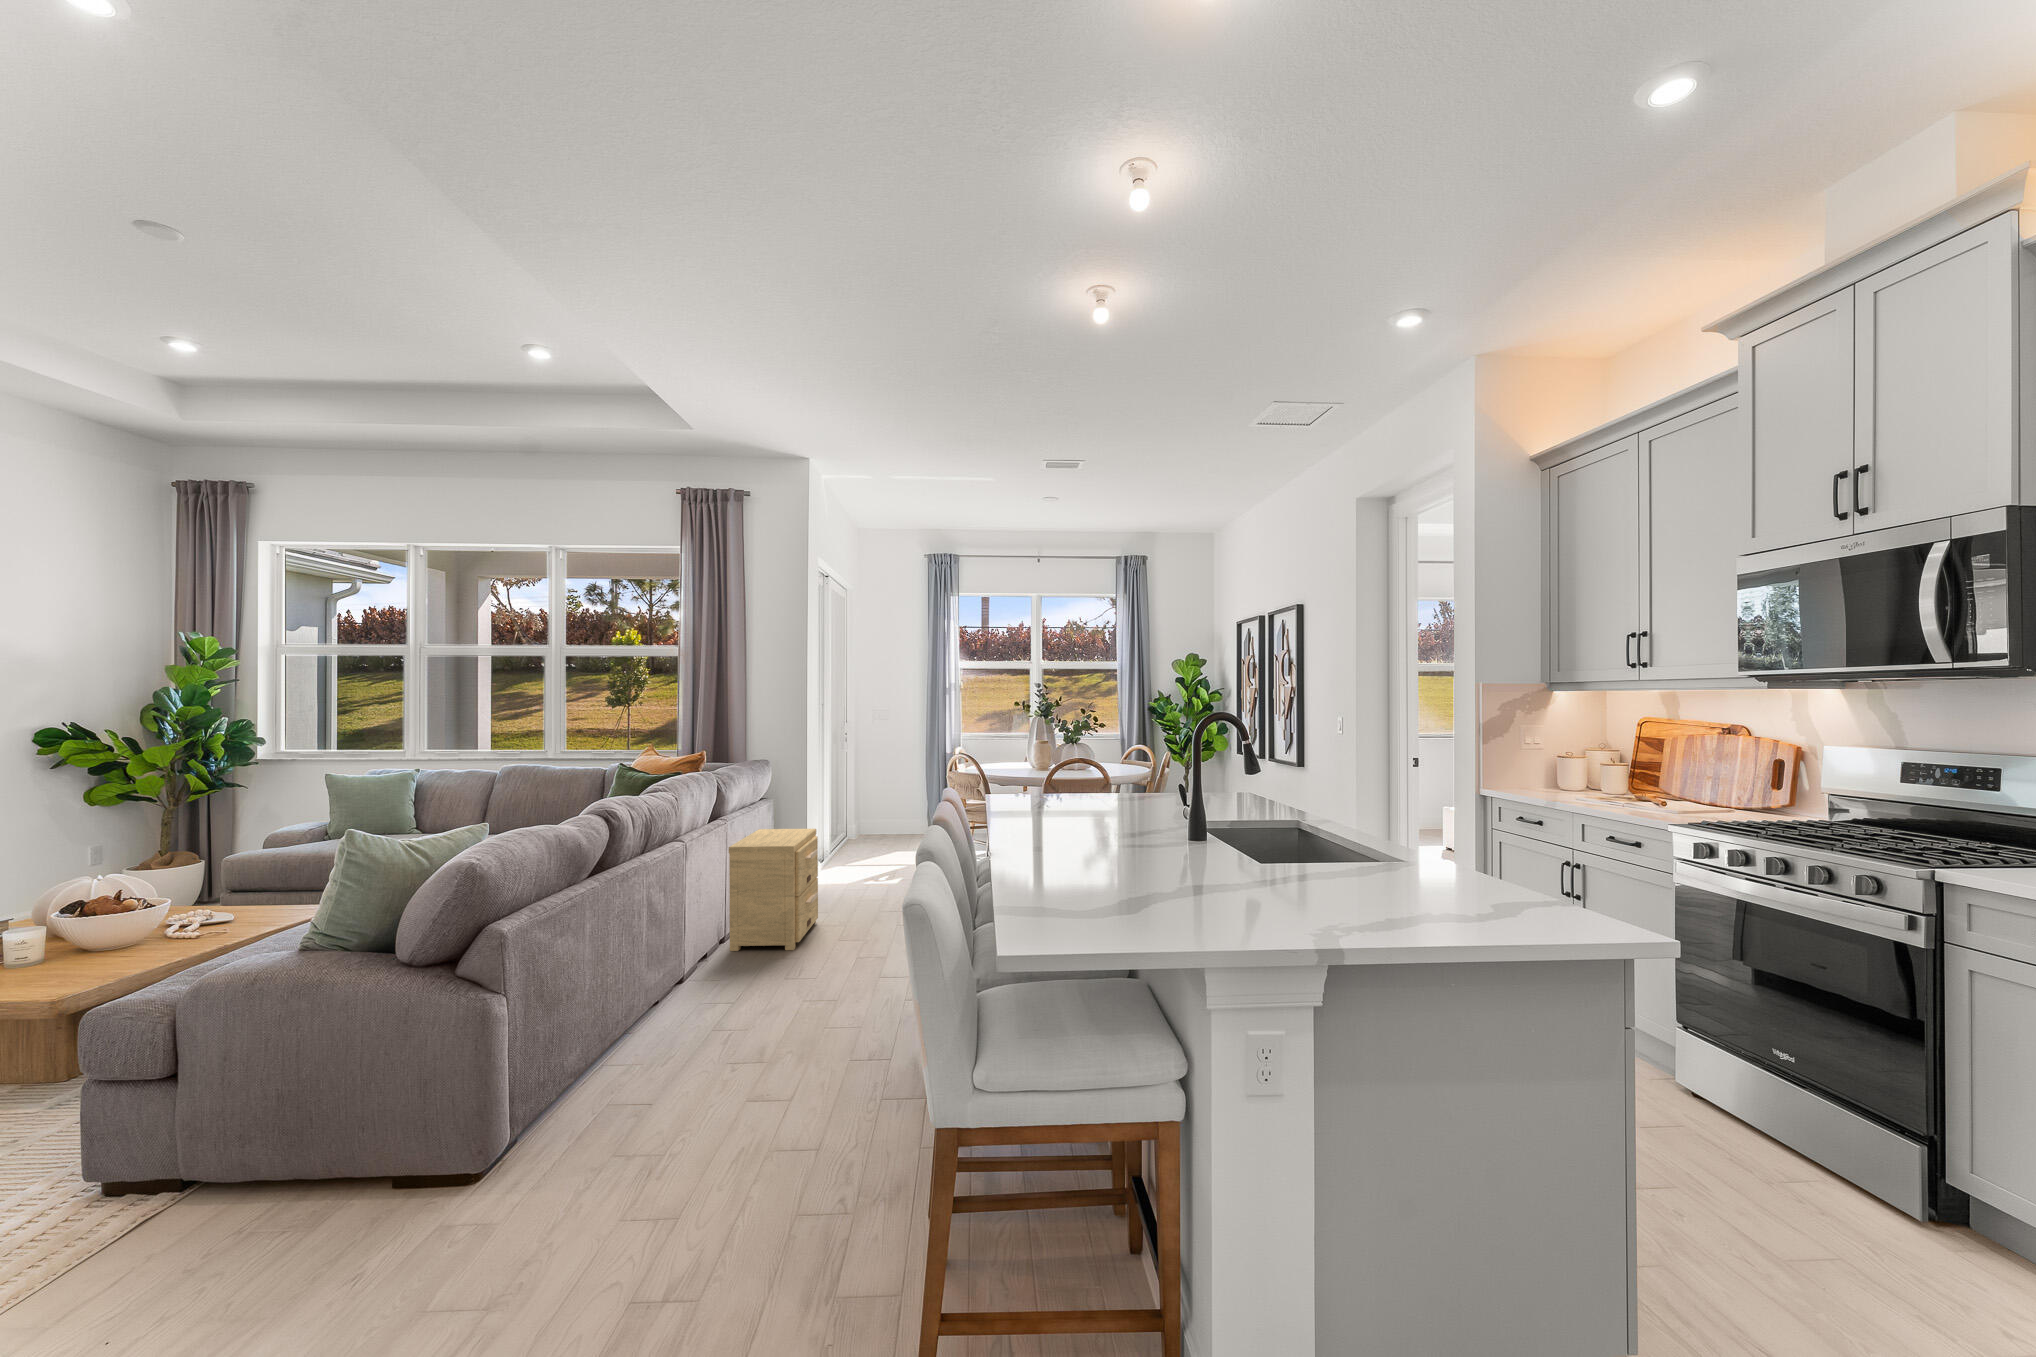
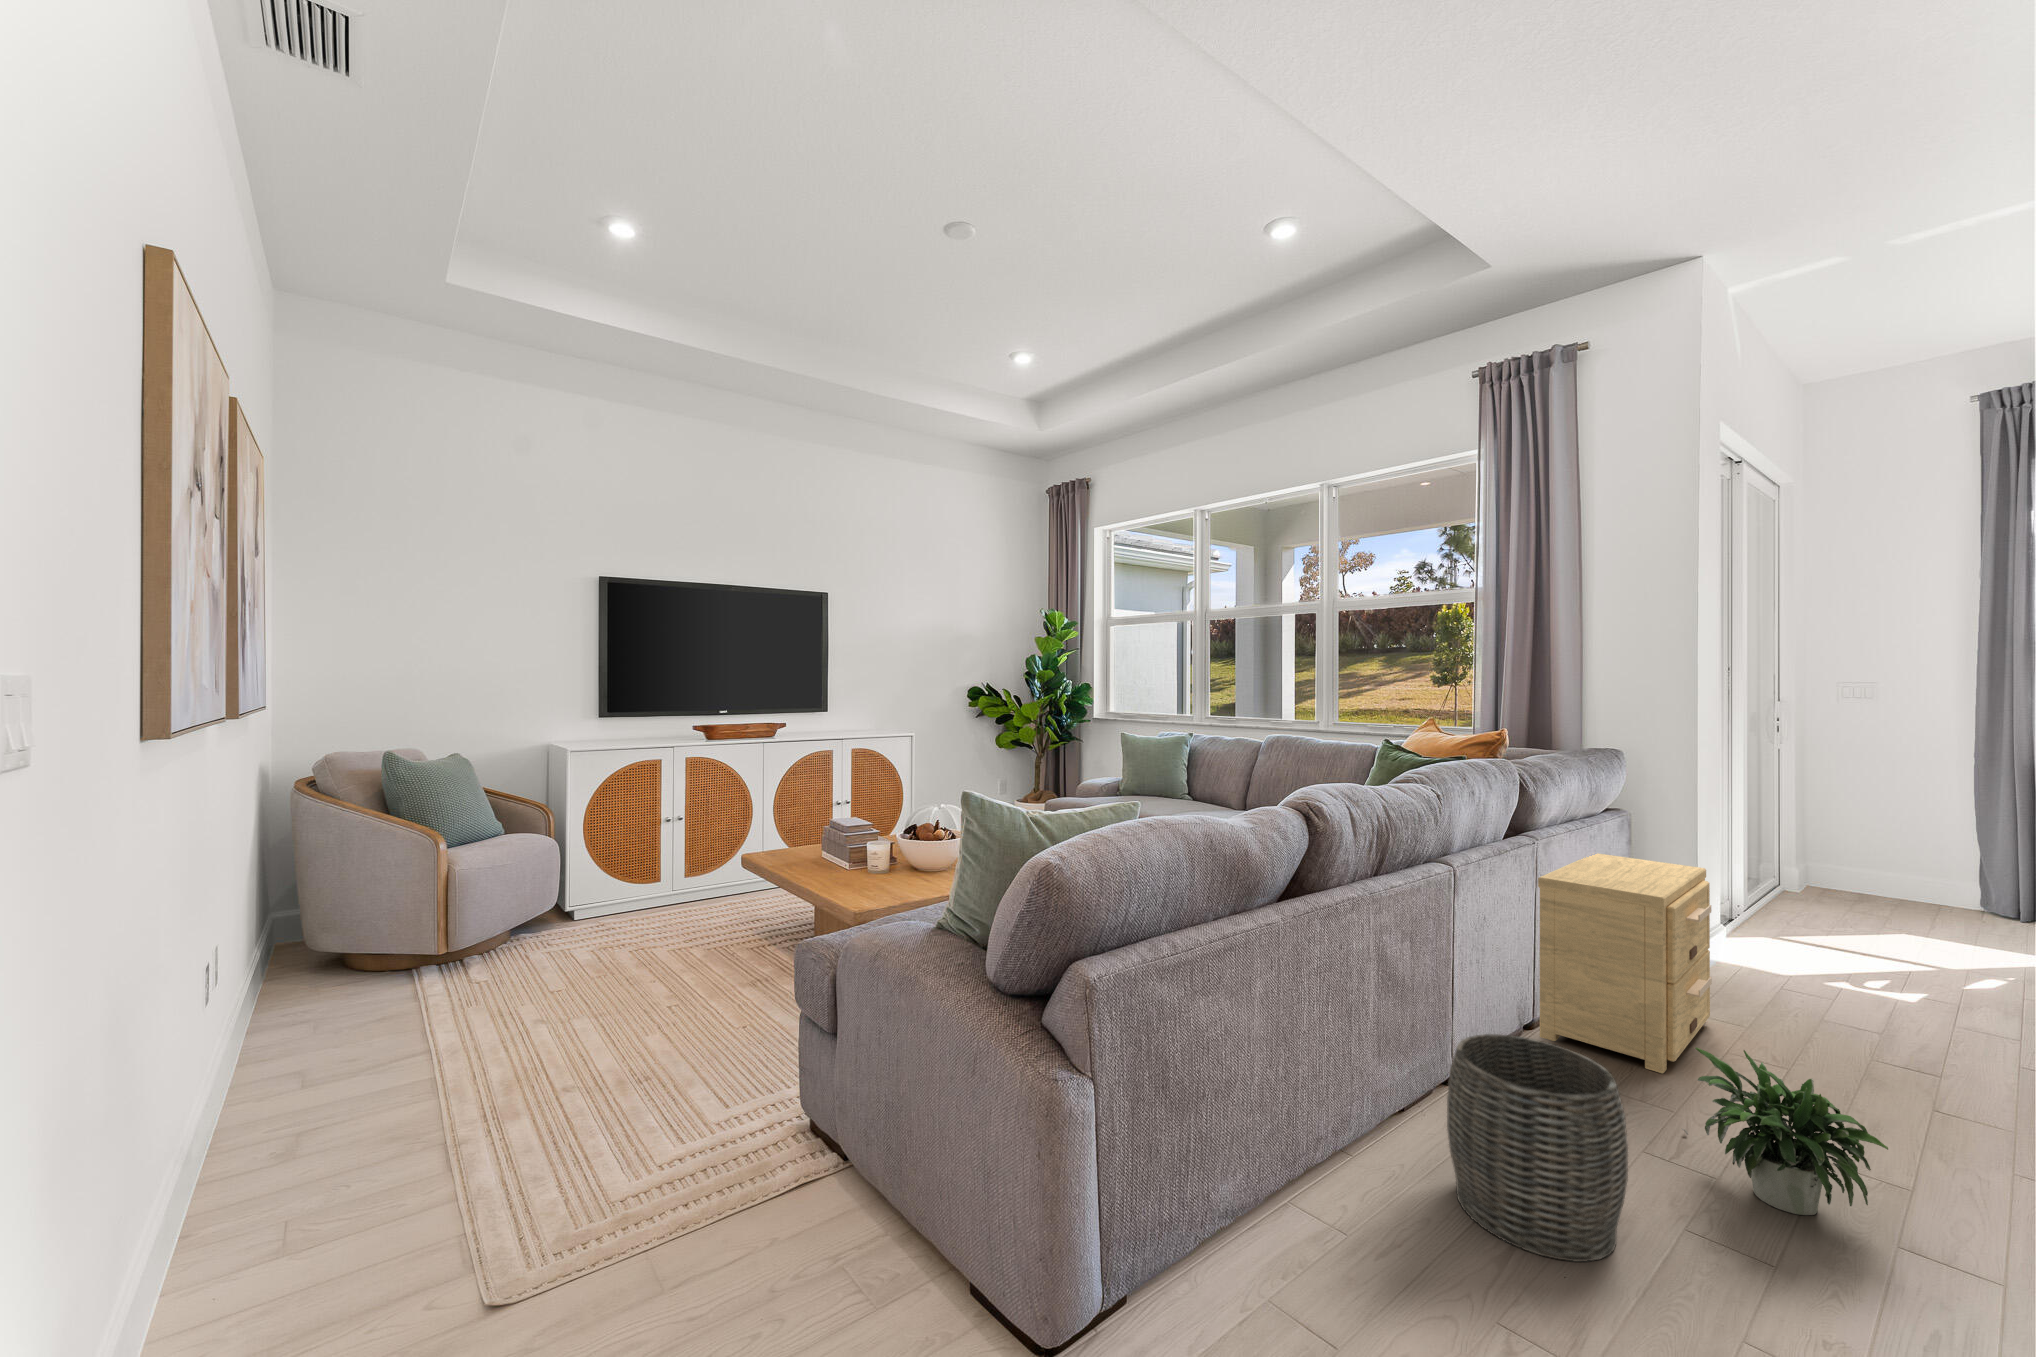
potted plant: none [800,914,874,984] -> present [1682,1048,1888,1215]
woven basket: none [690,928,775,1031] -> present [1447,1034,1628,1261]

